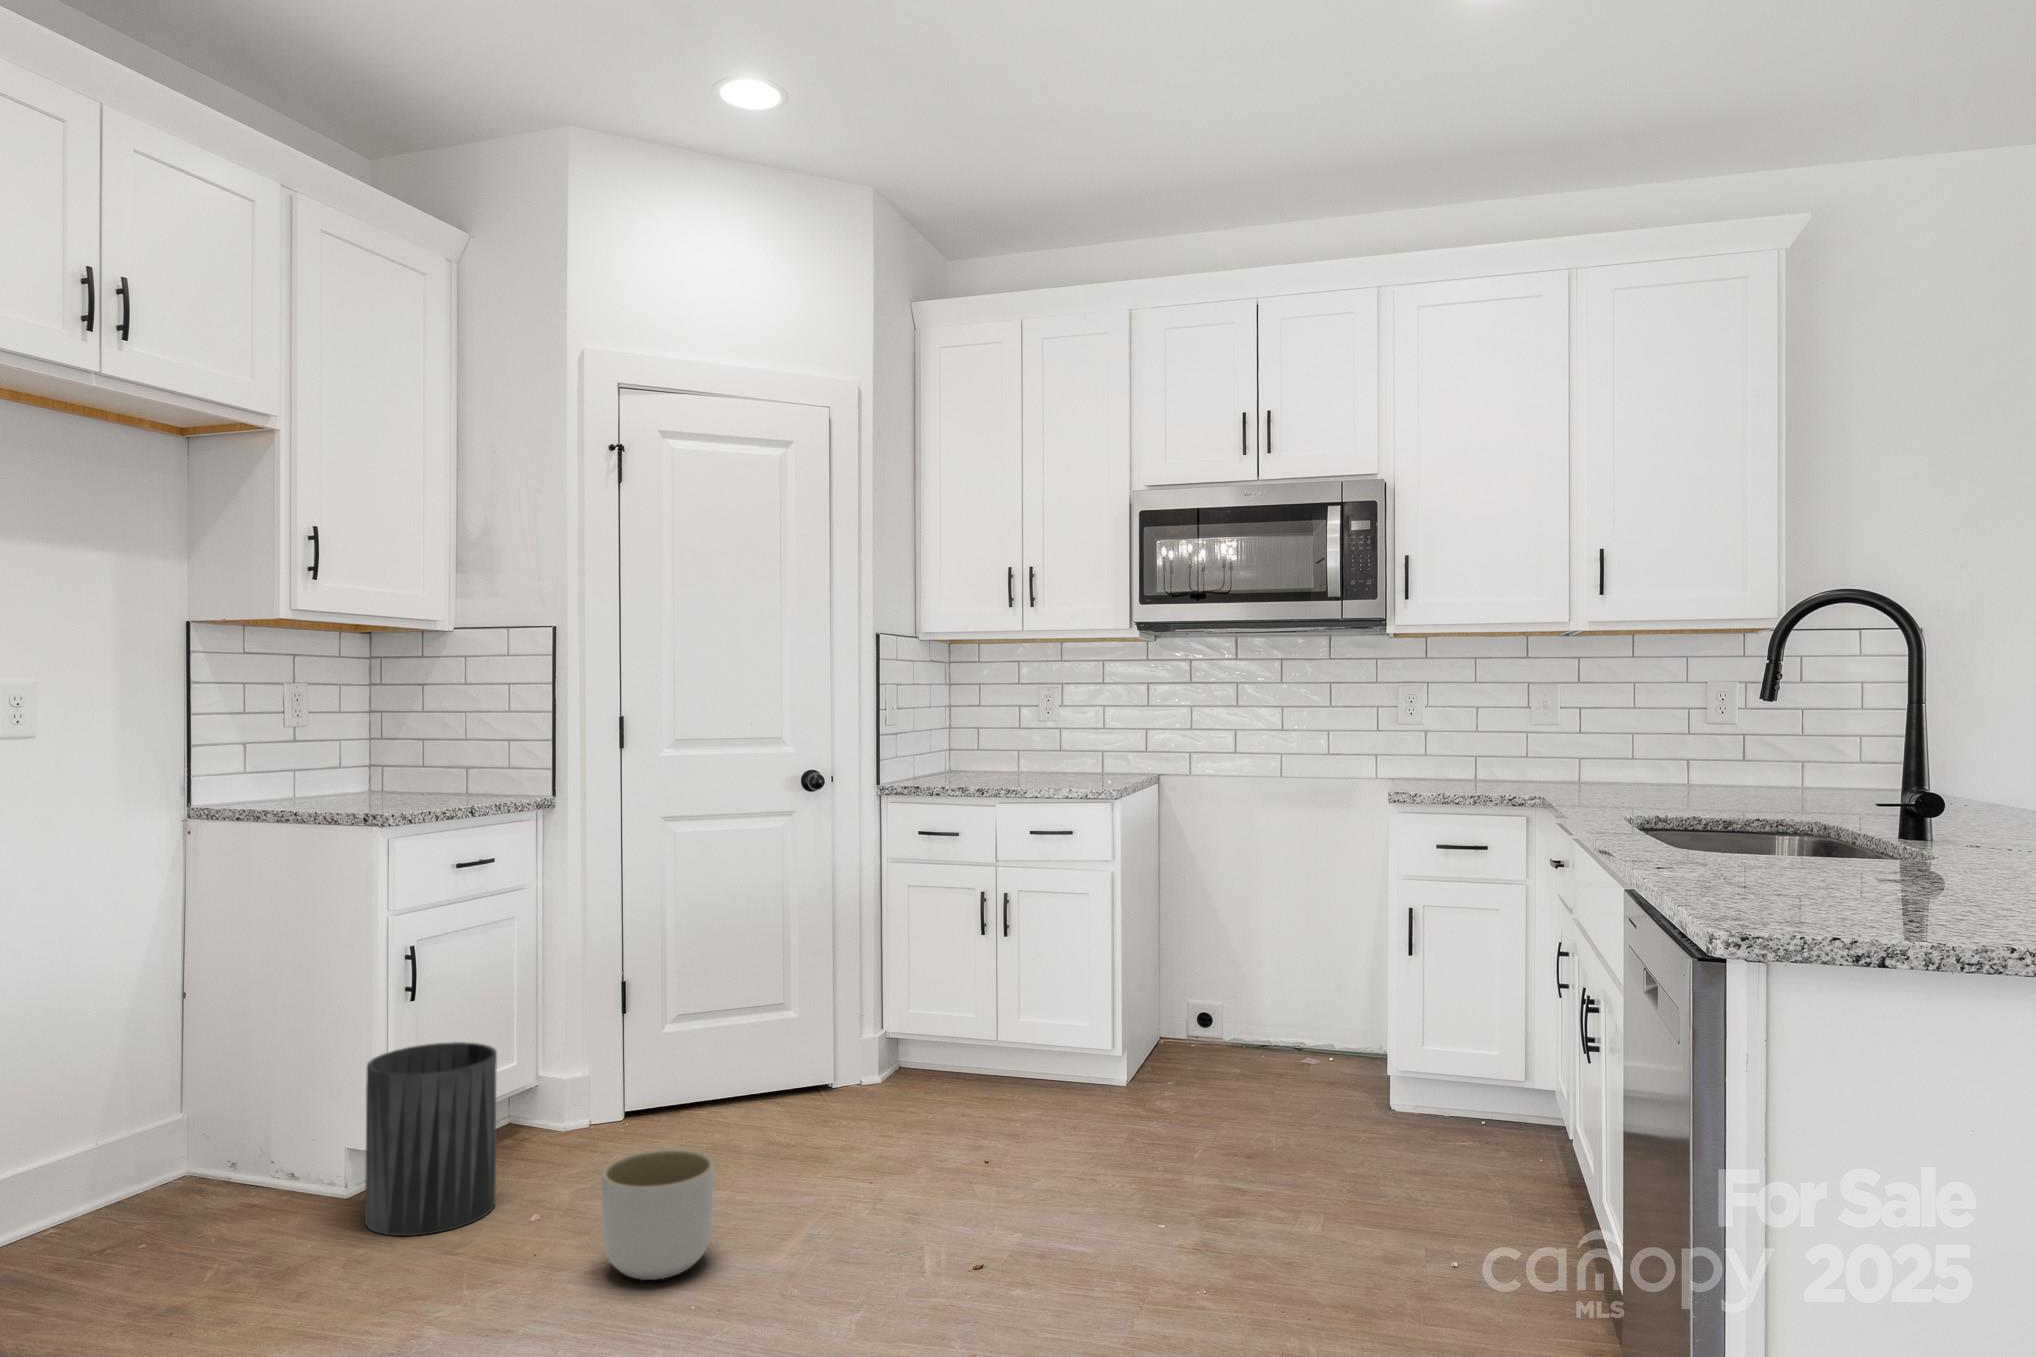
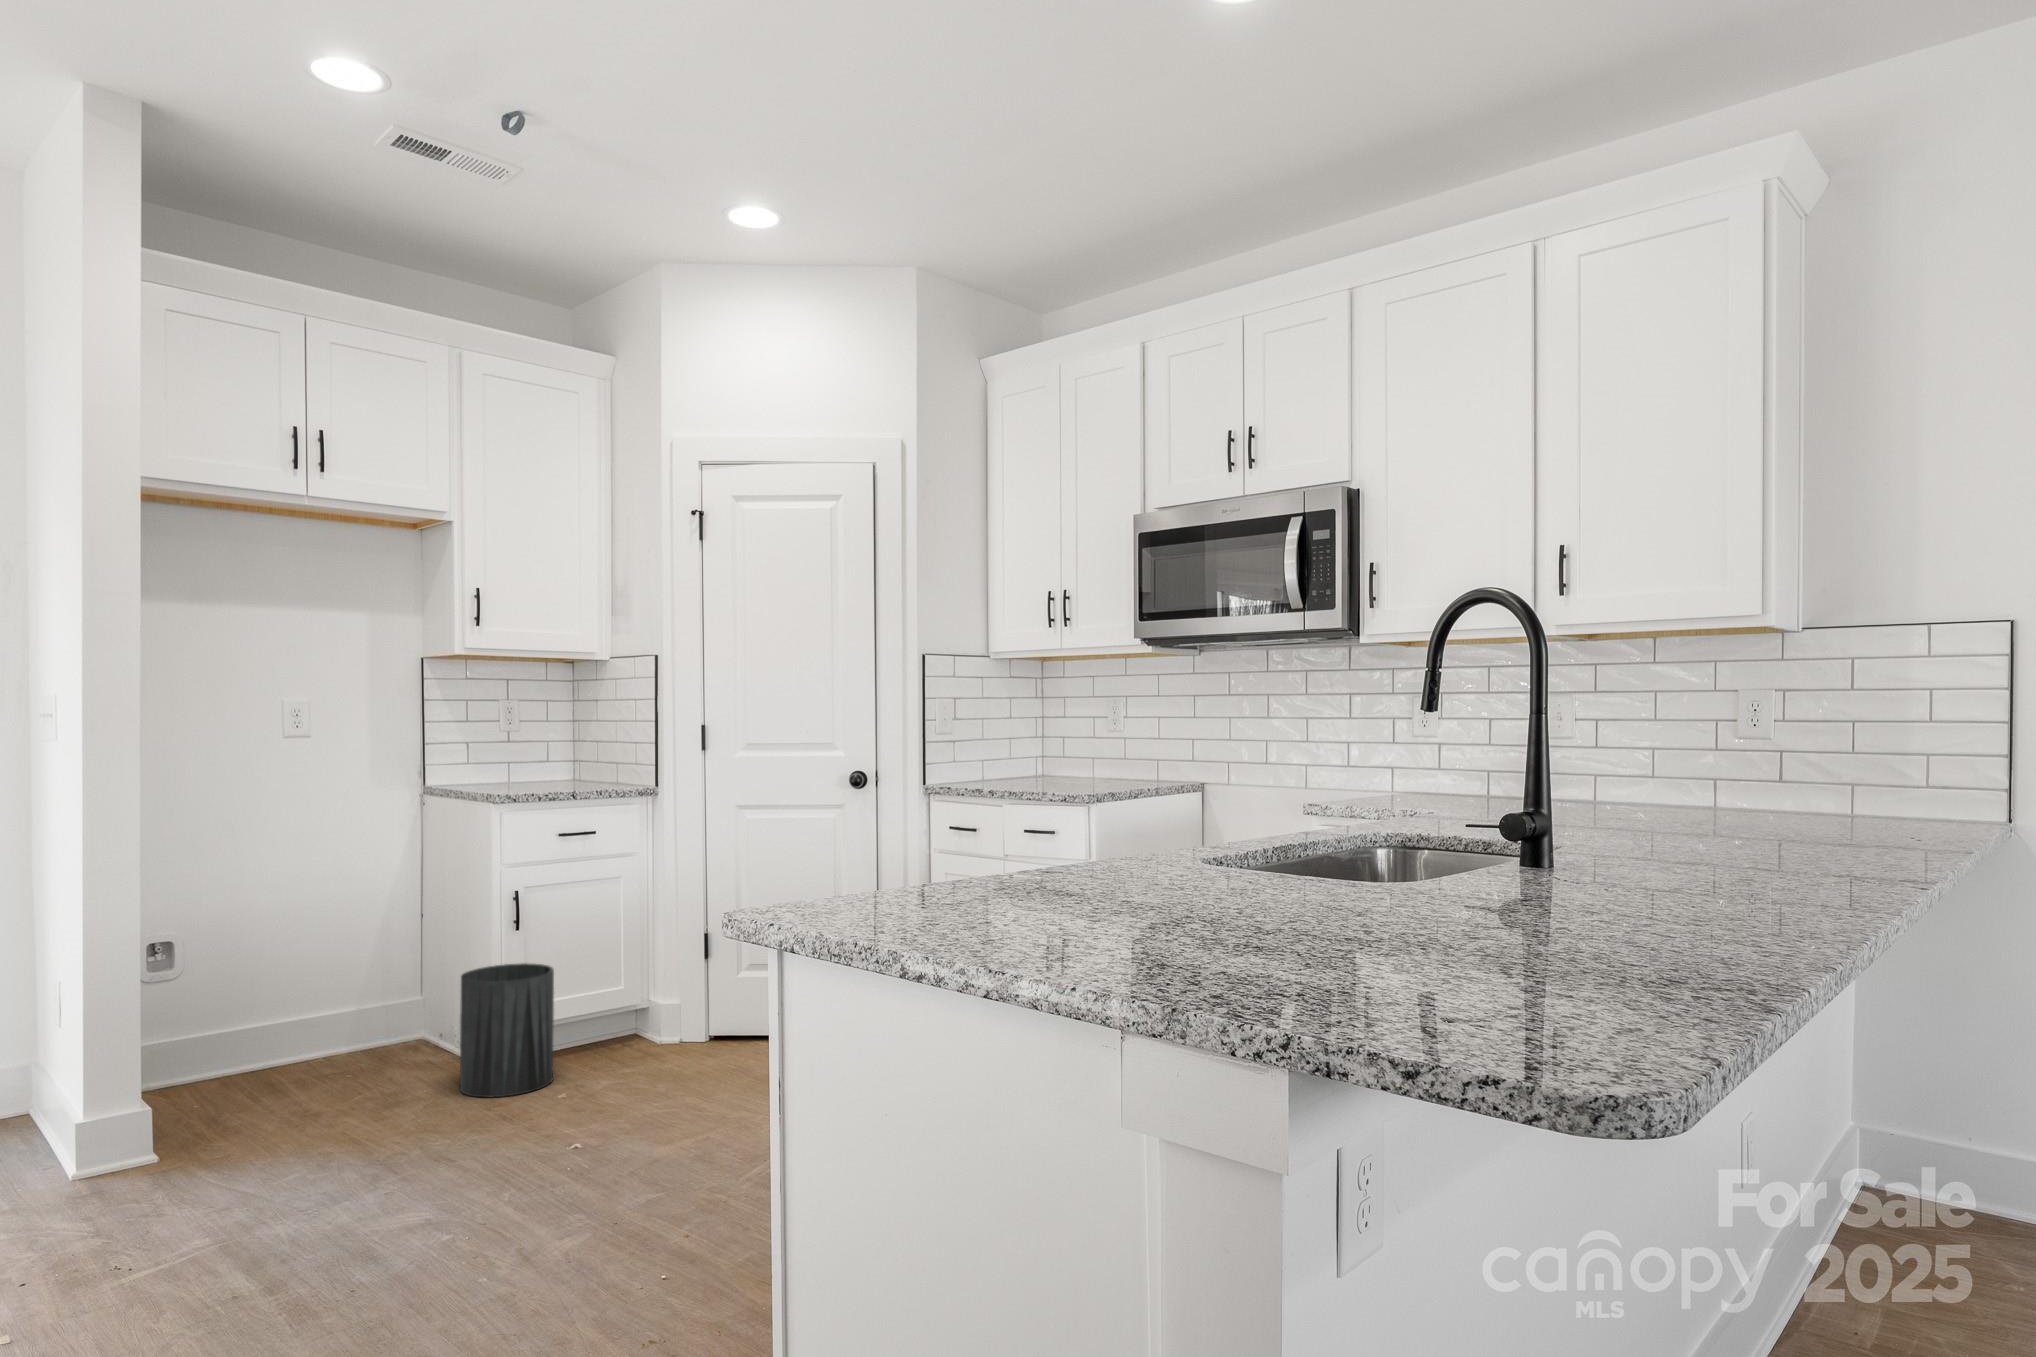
planter: present [602,1149,714,1280] -> none [532,1056,618,1150]

